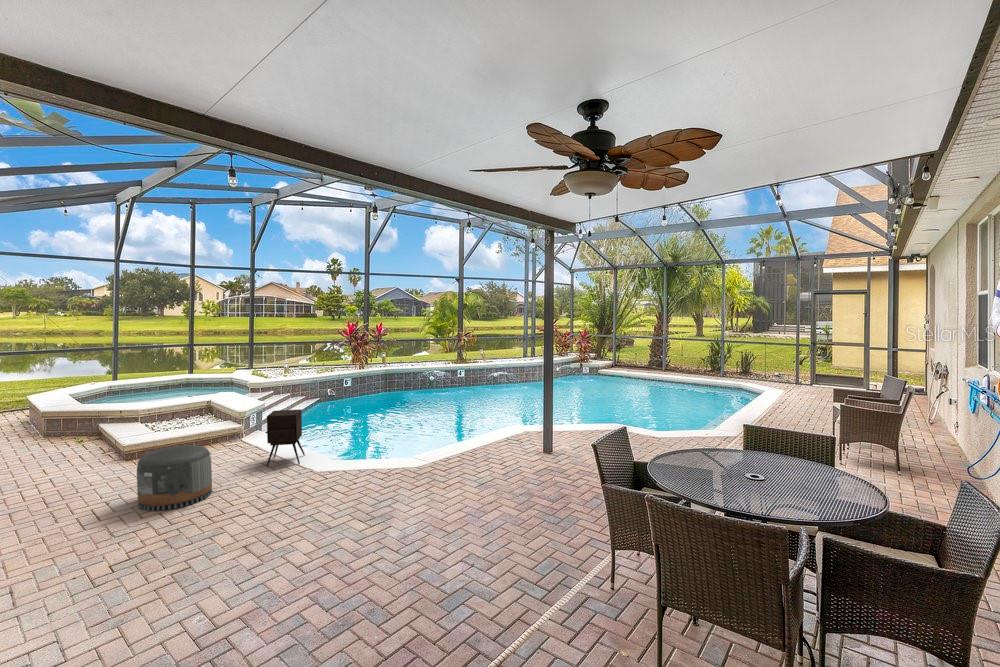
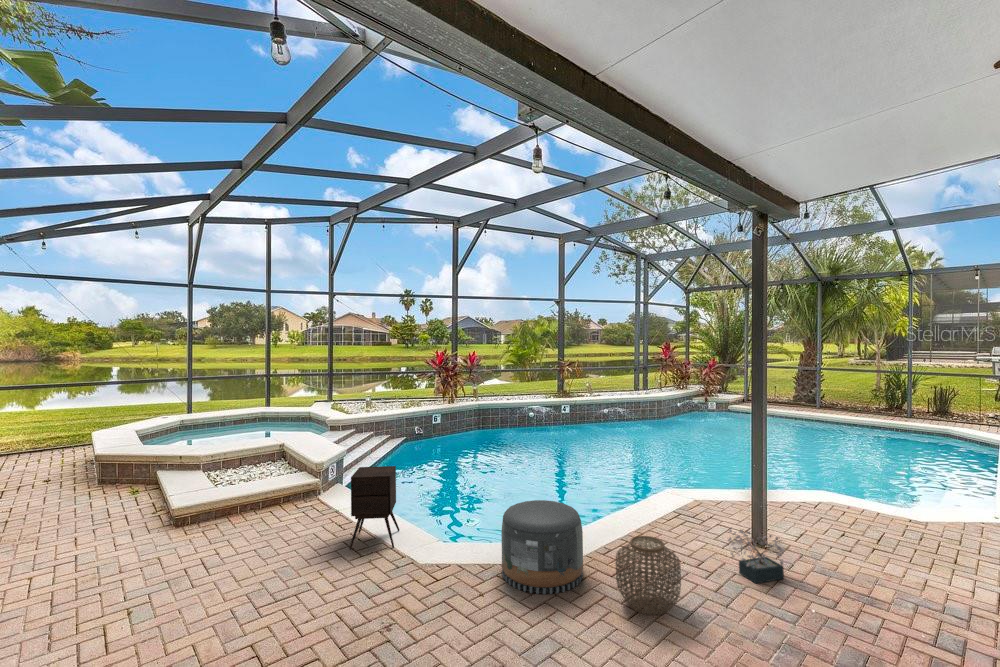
decorative plant: none [518,439,552,471] -> present [728,527,785,583]
woven basket: none [439,443,477,487] -> present [616,536,681,616]
pouf: present [137,445,212,511] -> present [501,500,583,594]

